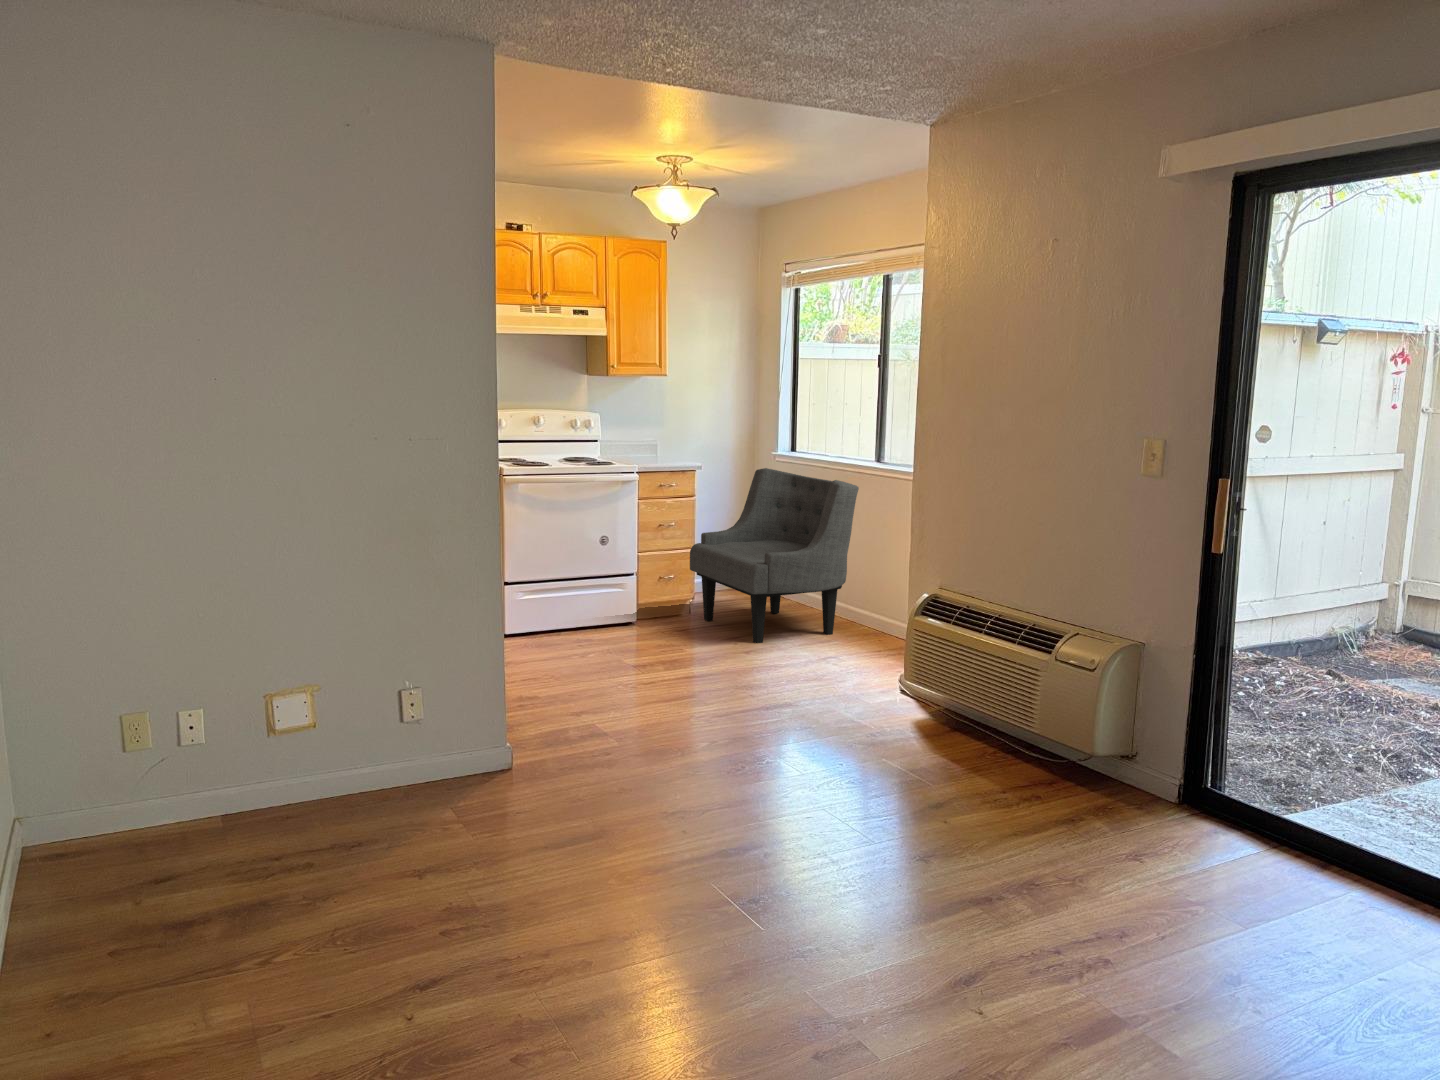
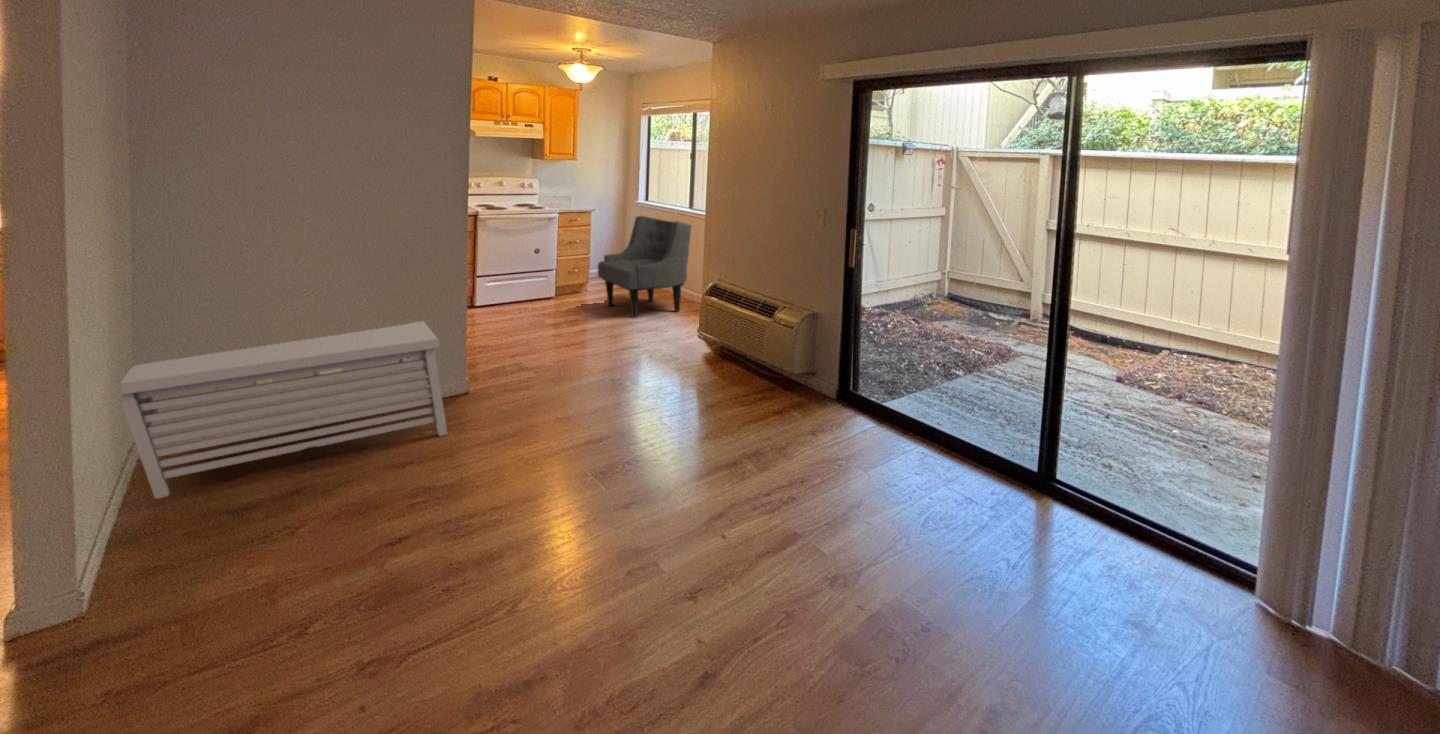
storage bench: none [47,635,524,938] -> present [121,321,447,499]

